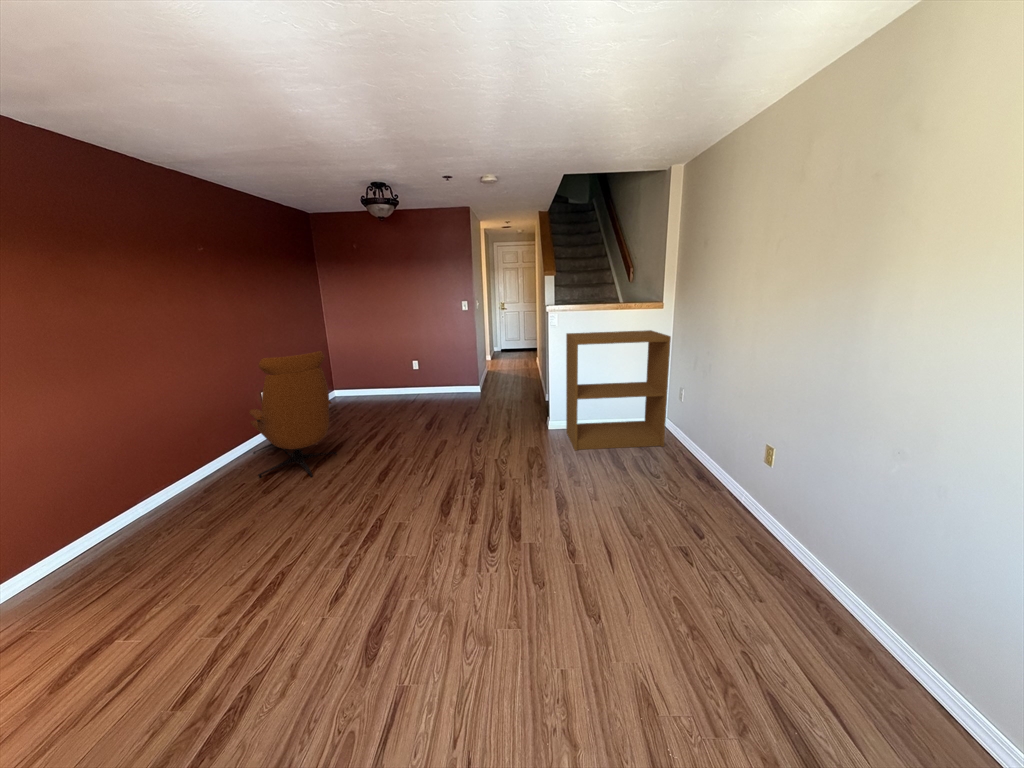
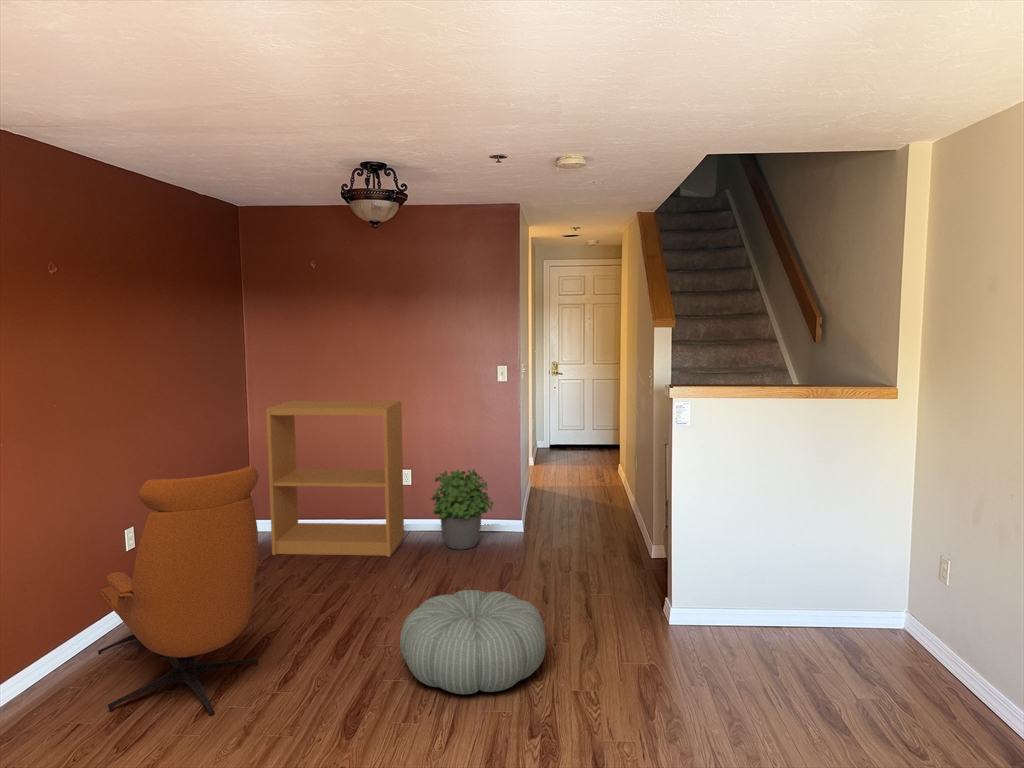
bookshelf: present [566,330,671,451] -> present [267,401,404,557]
potted plant: none [430,358,464,400] -> present [432,469,493,549]
pouf: none [408,415,483,462] -> present [400,590,546,694]

